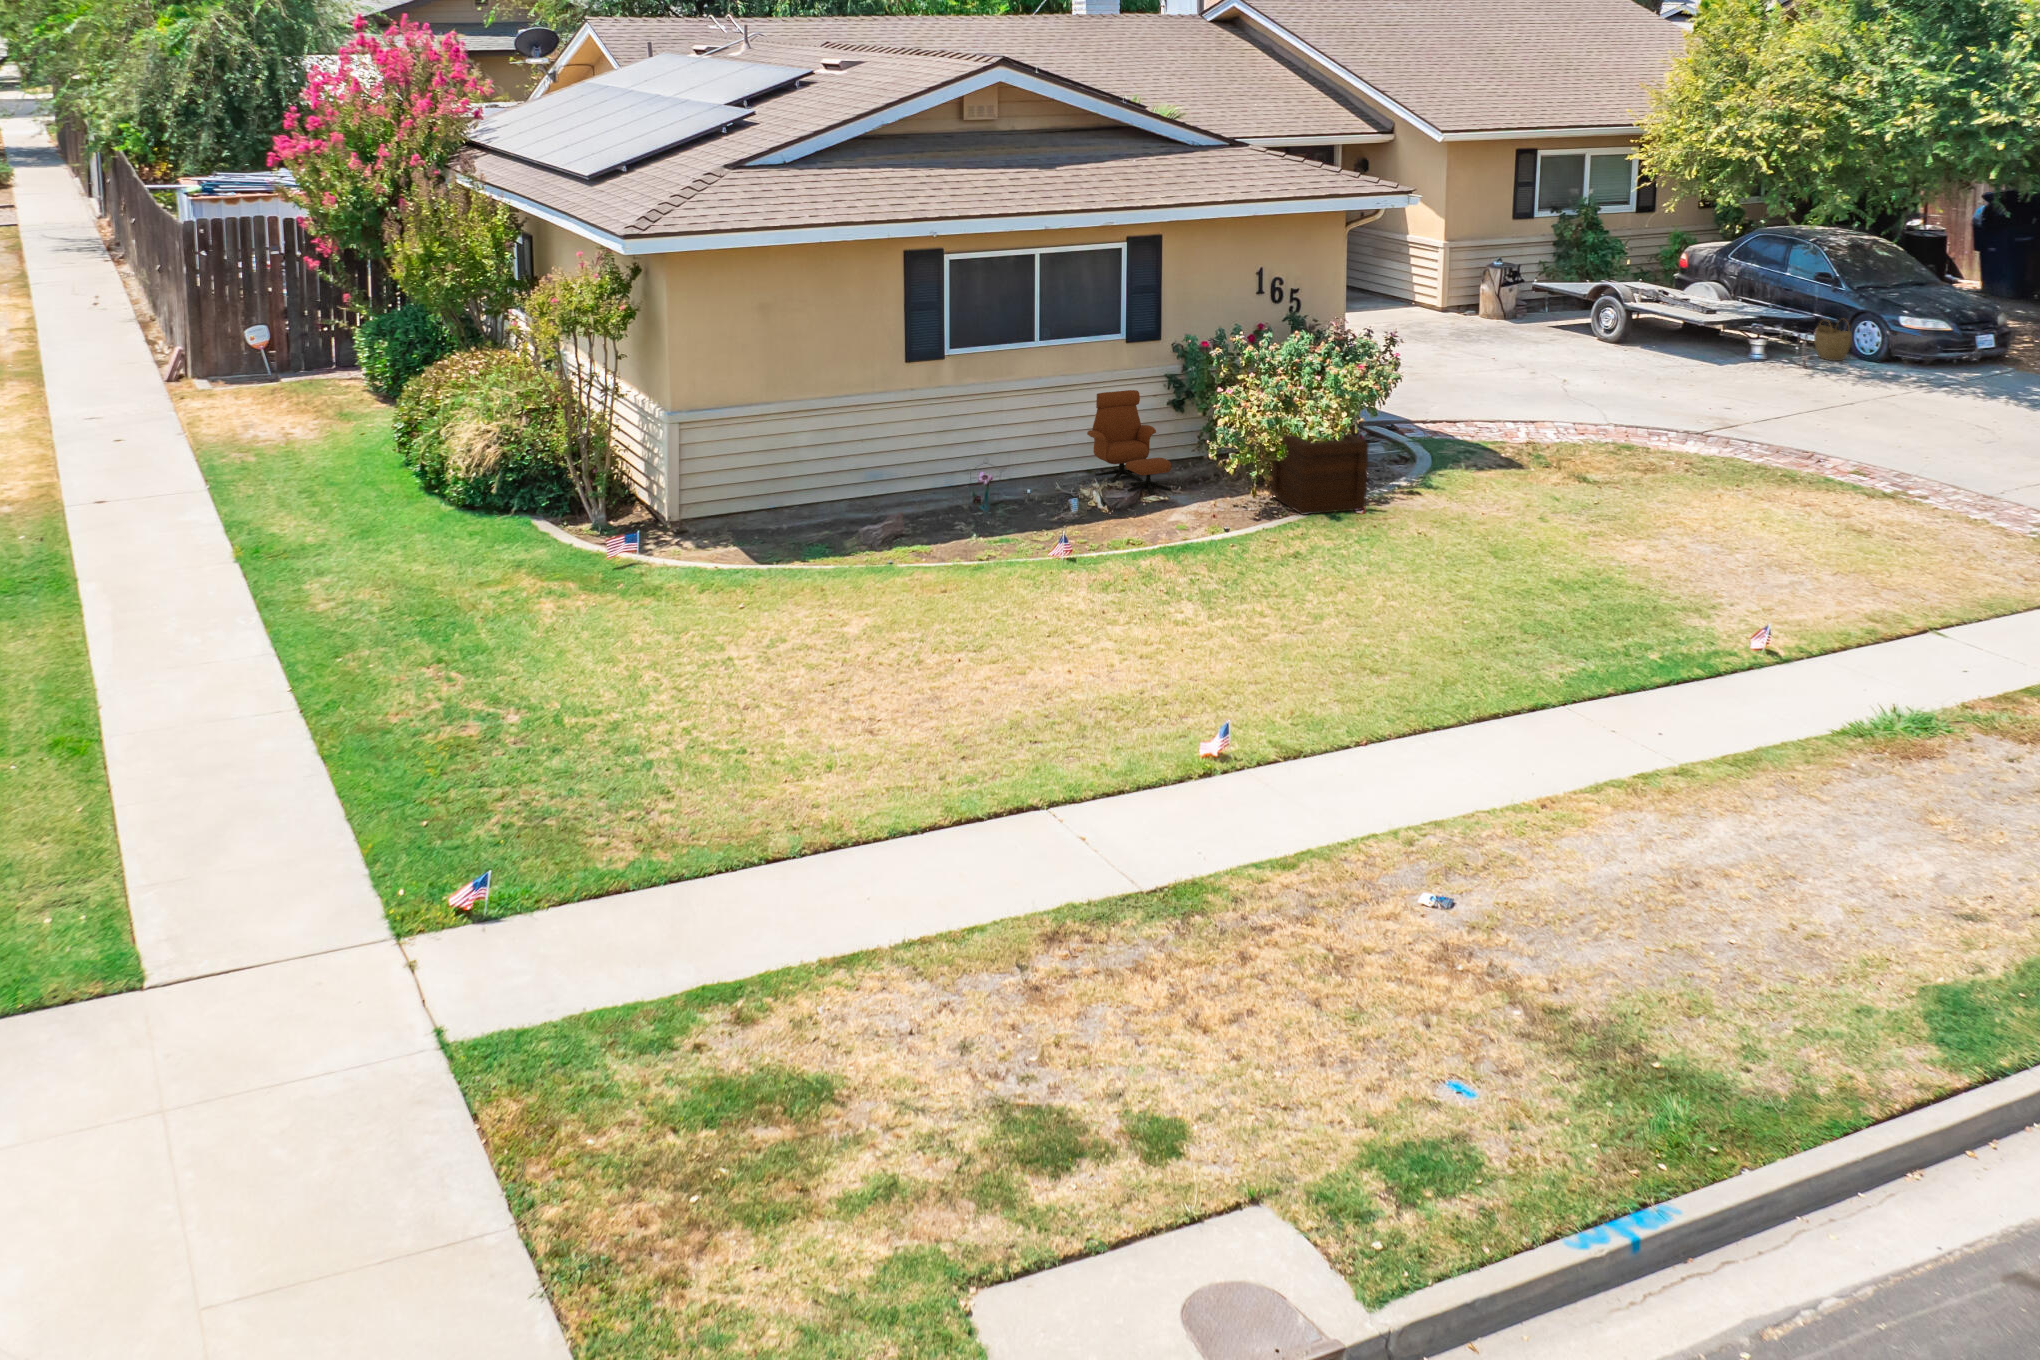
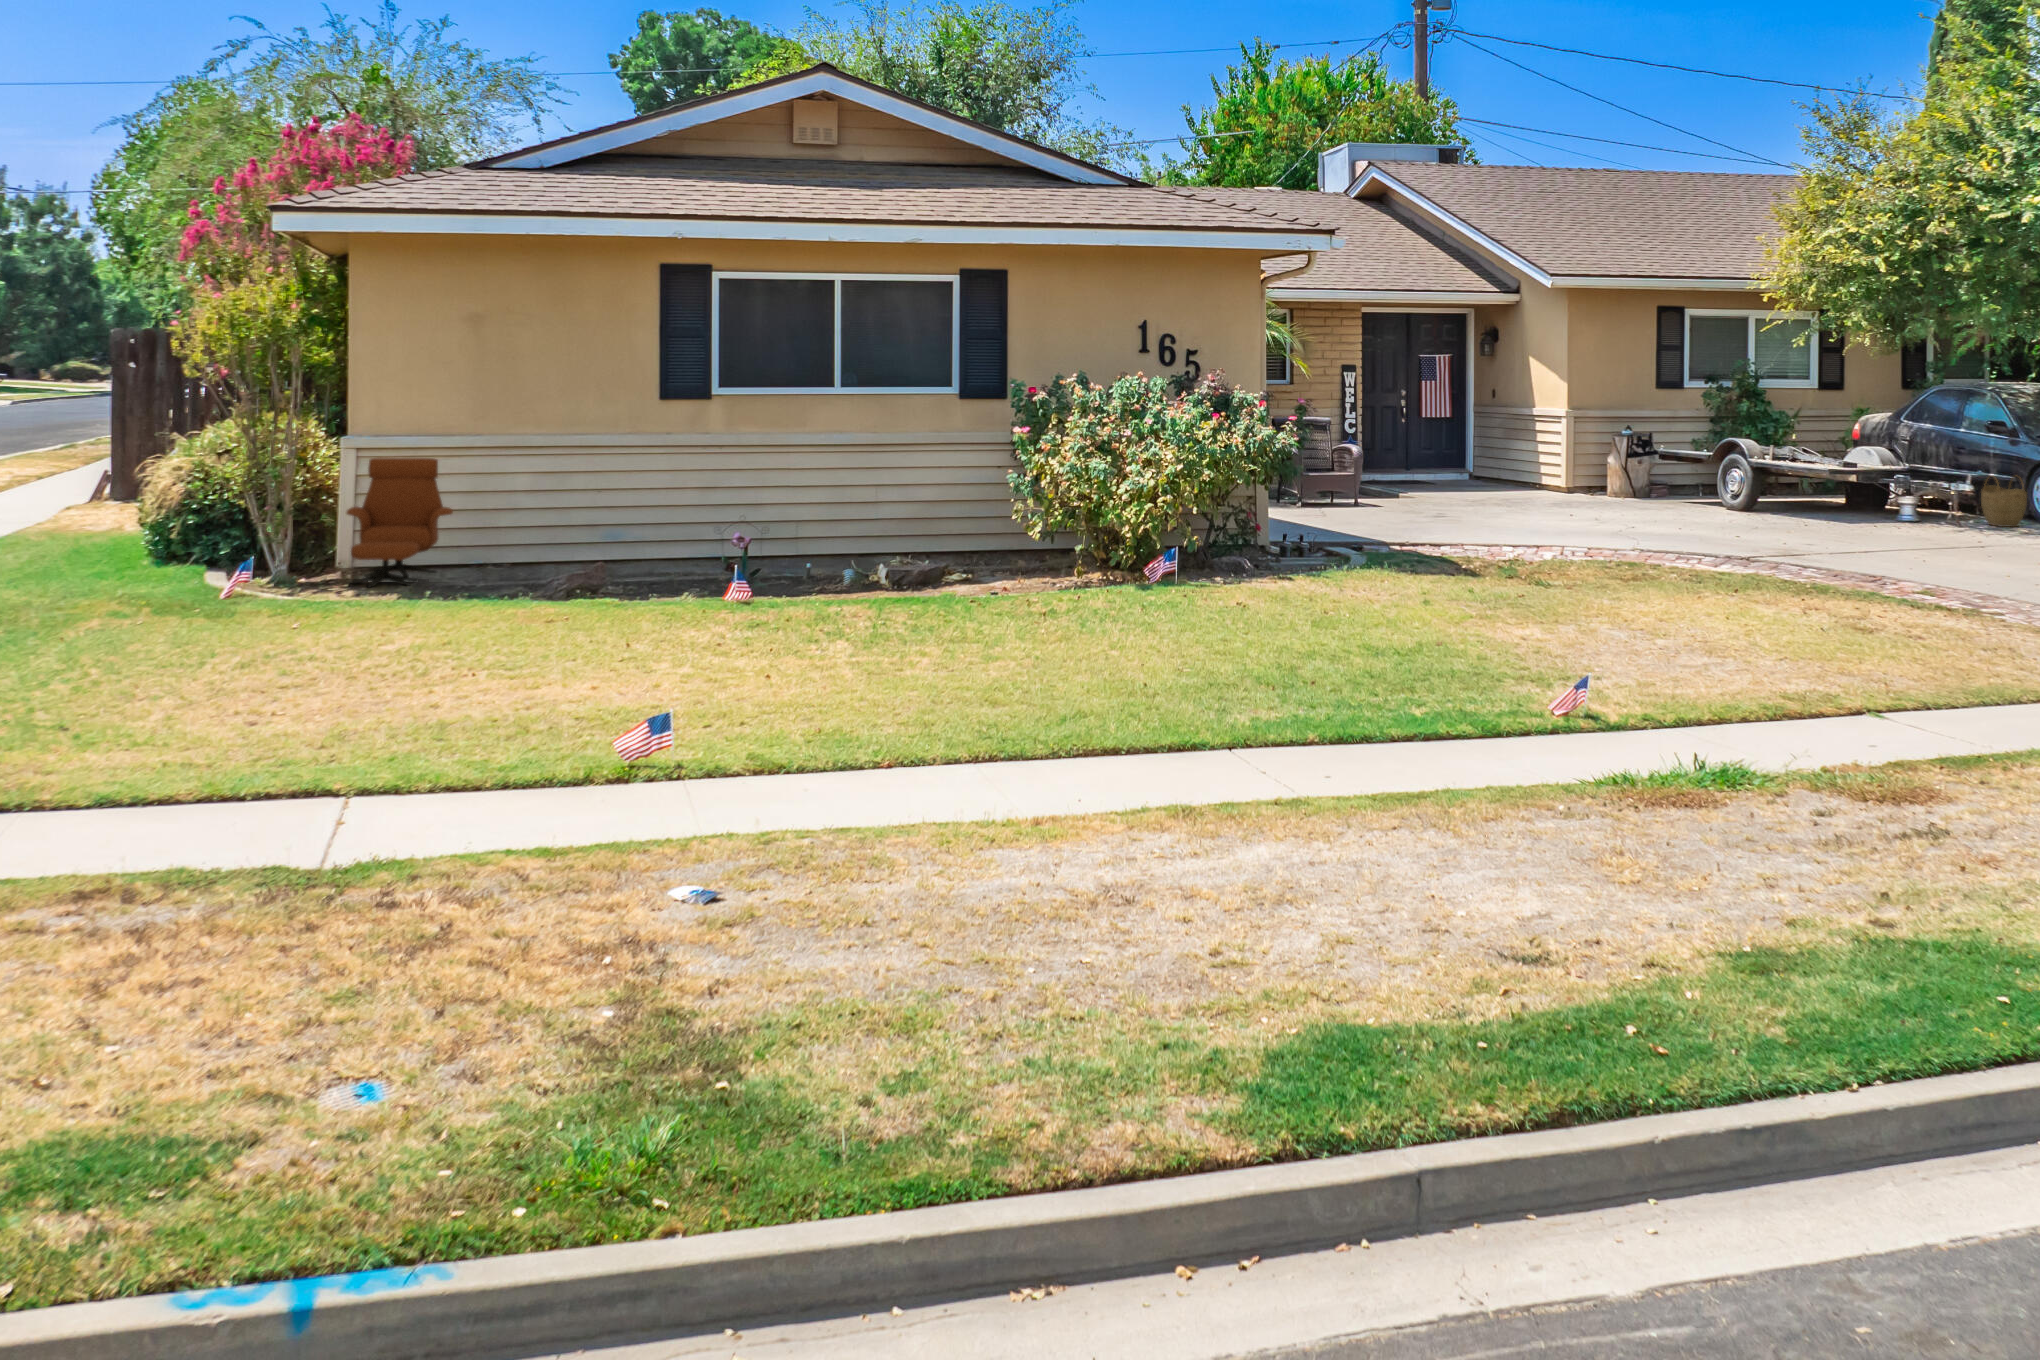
lounge chair: present [1087,390,1171,495] -> present [346,457,453,587]
wooden crate: present [1271,433,1369,515] -> none [1096,493,1200,594]

